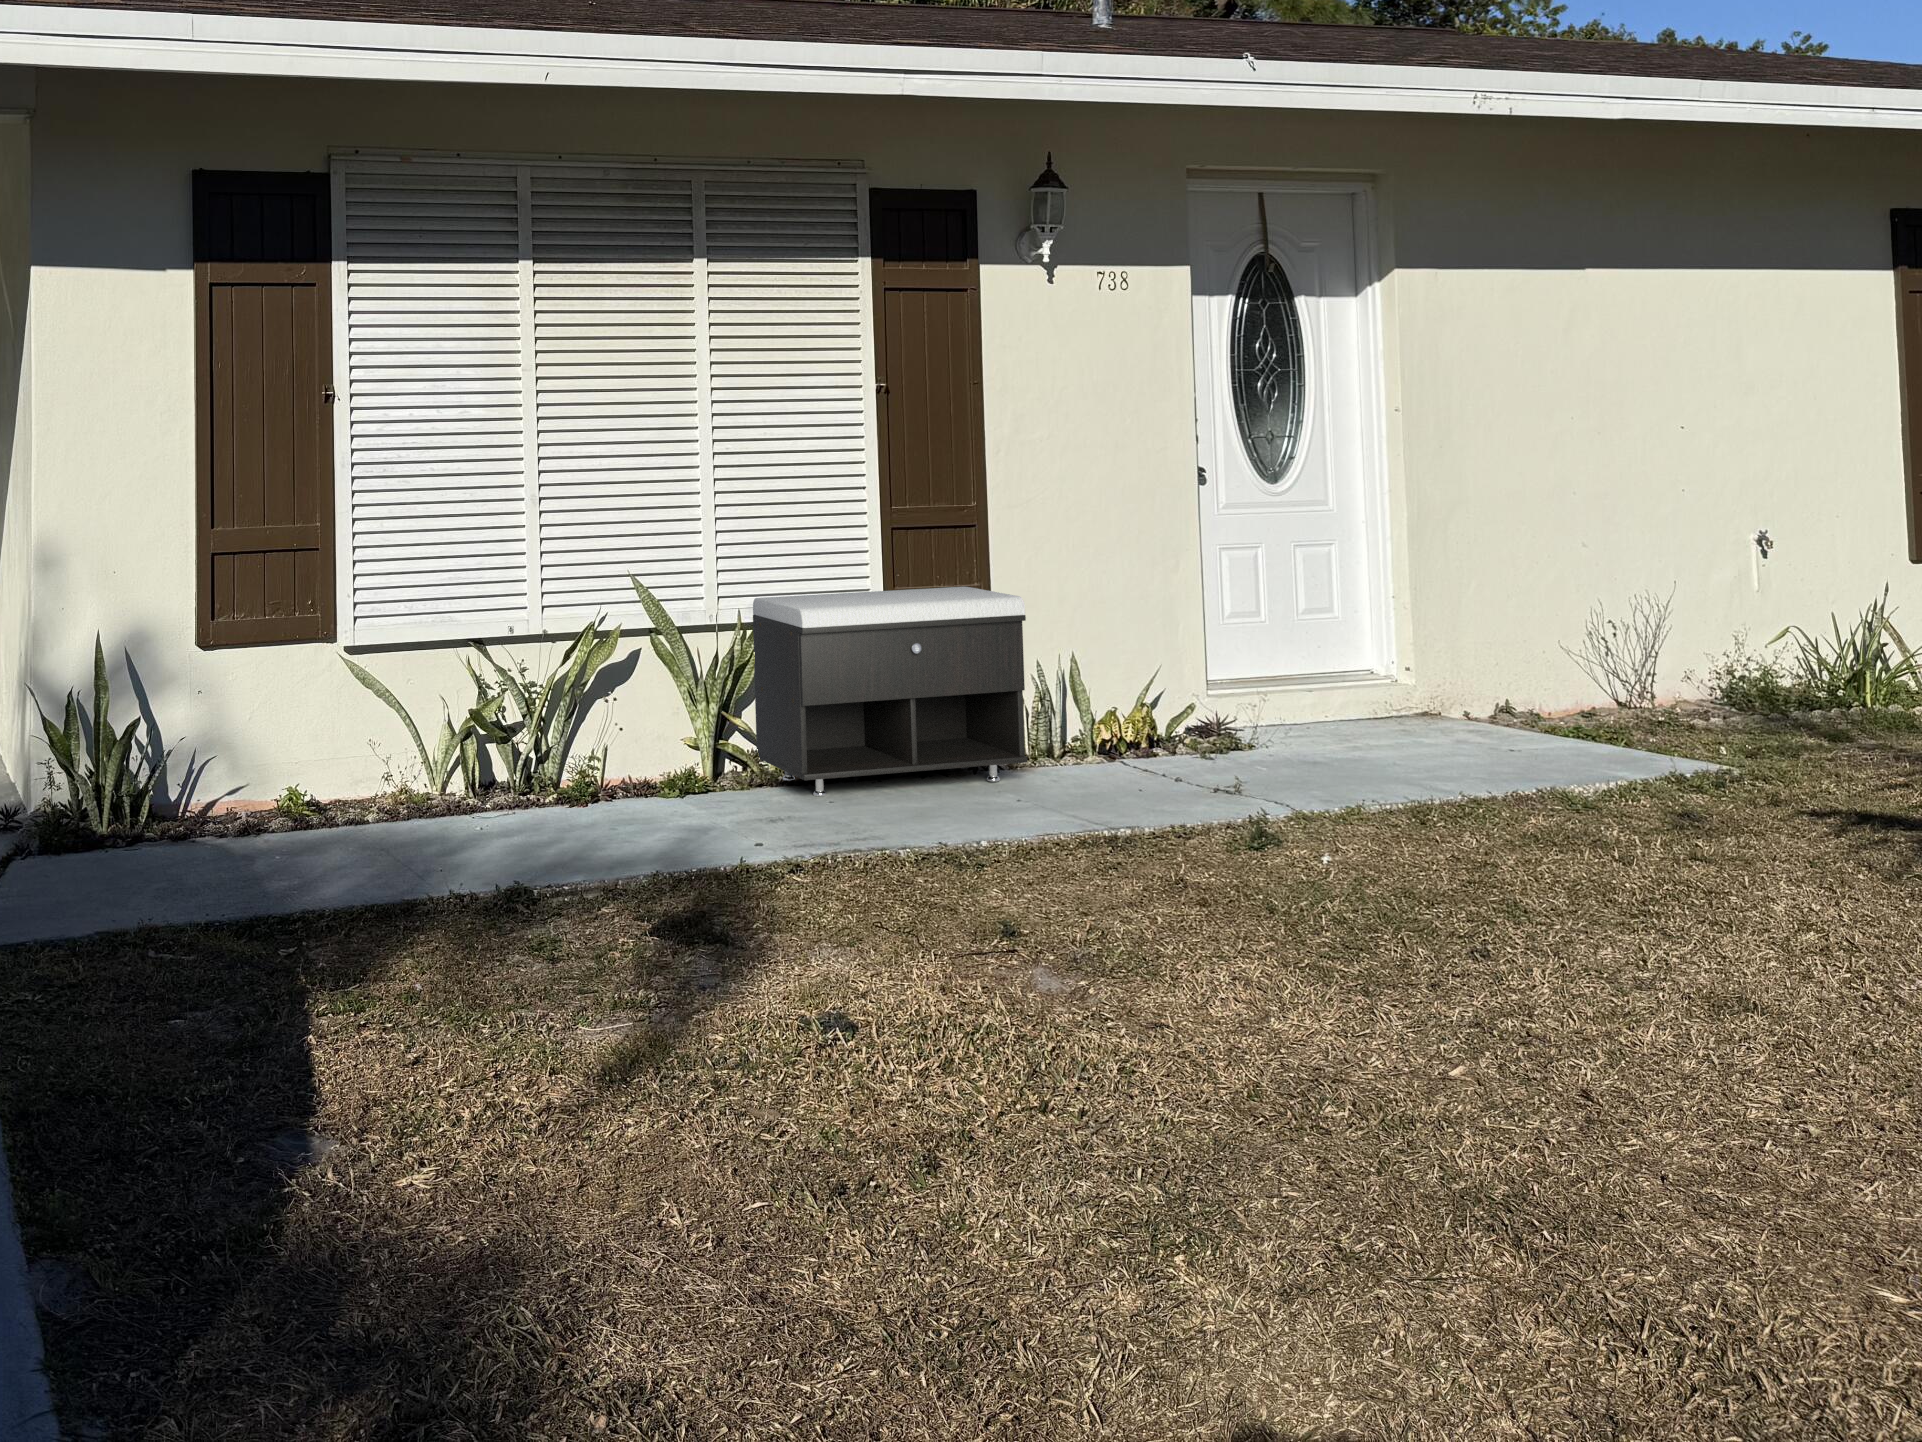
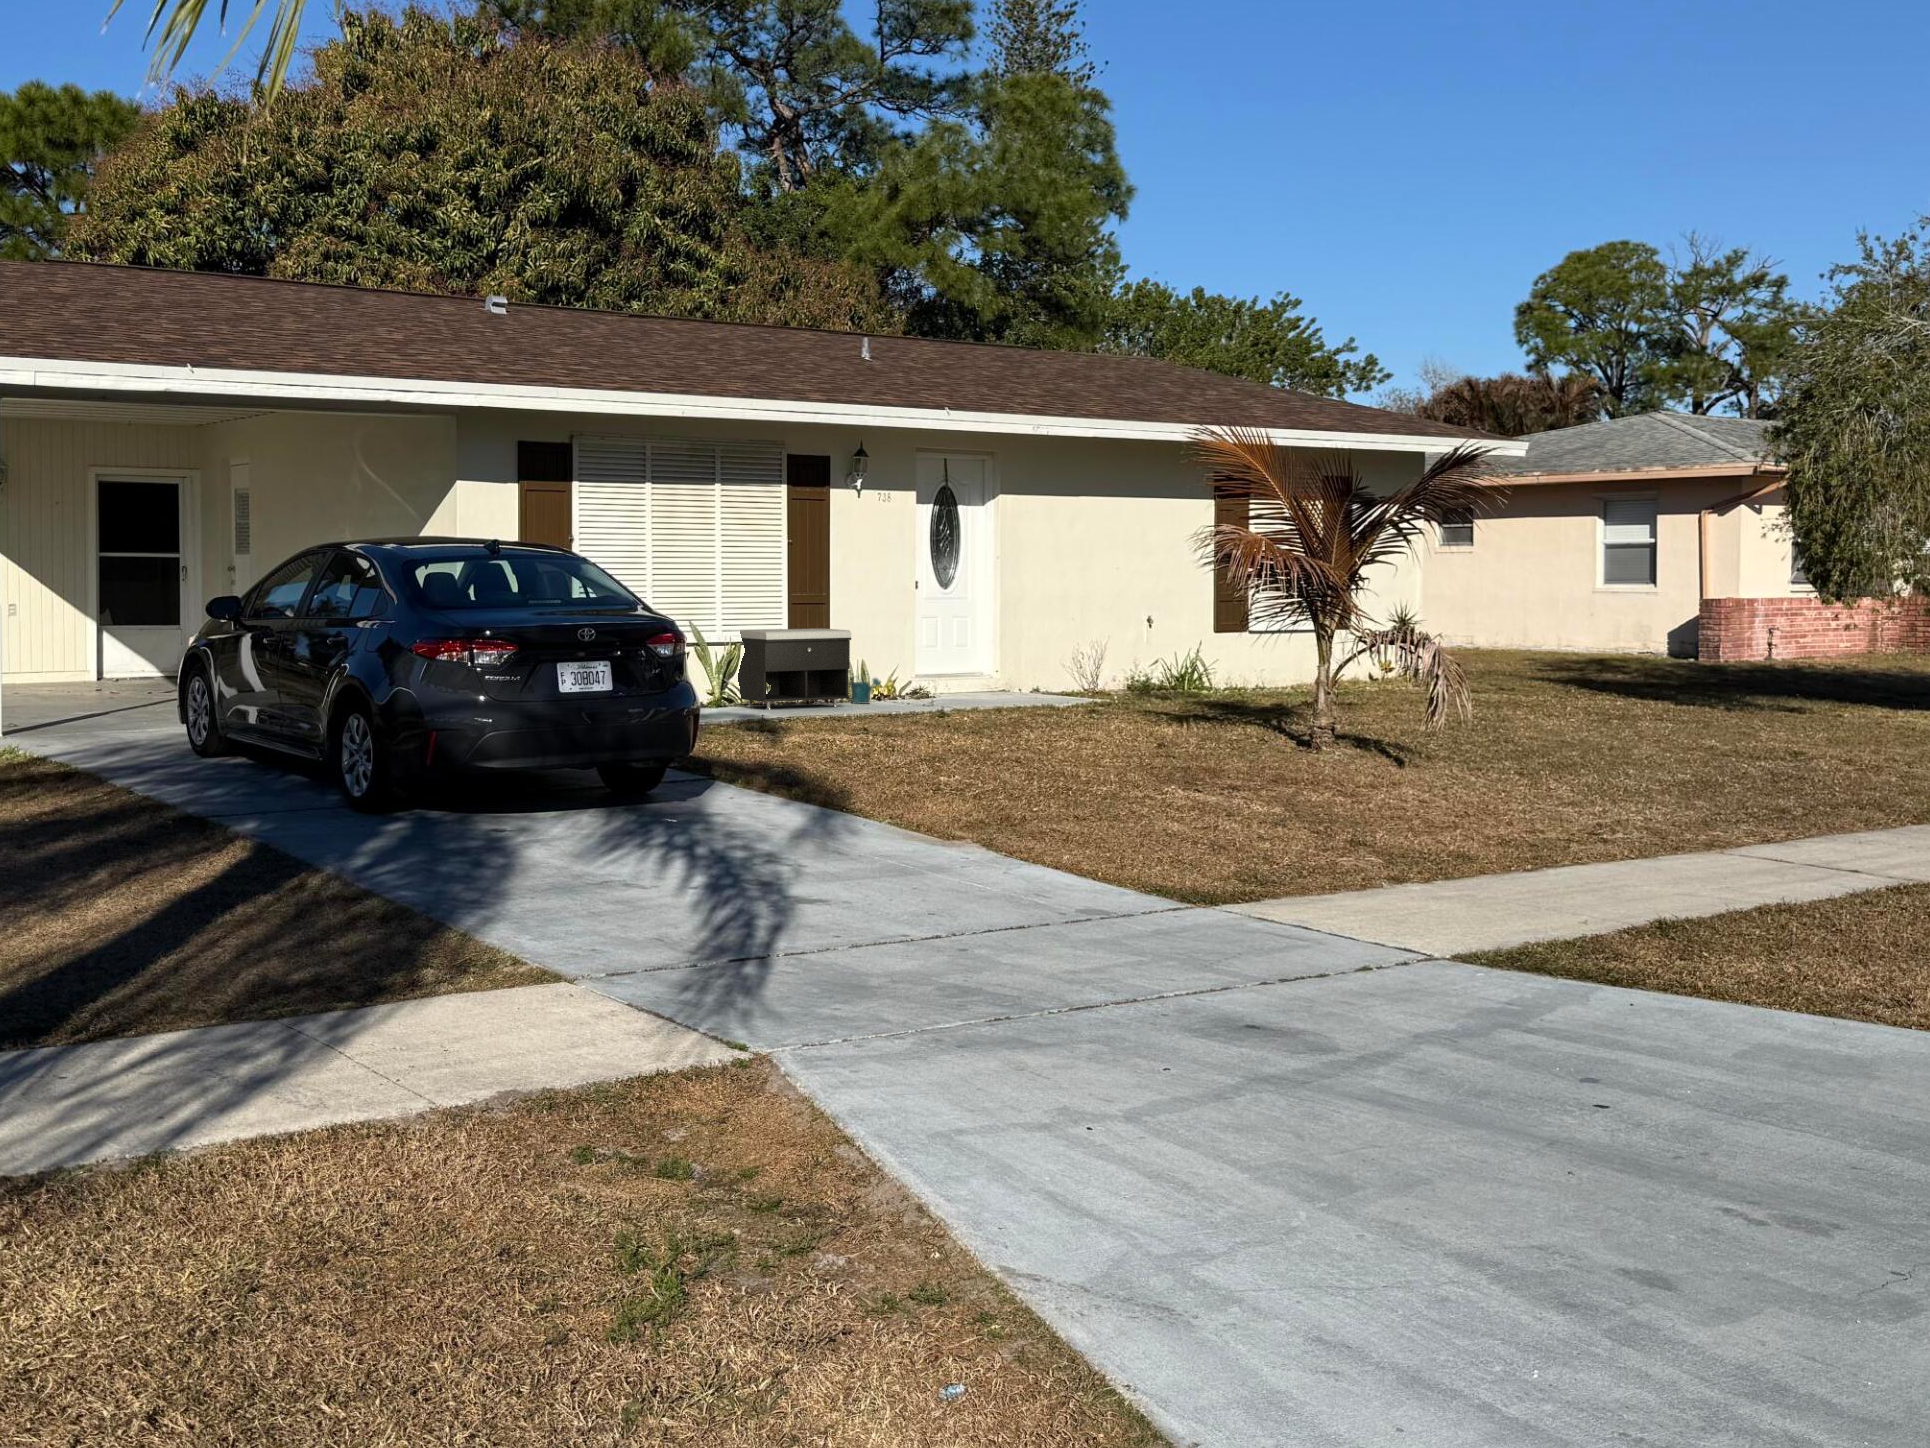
watering can: none [1045,695,1108,763] -> present [851,678,879,704]

